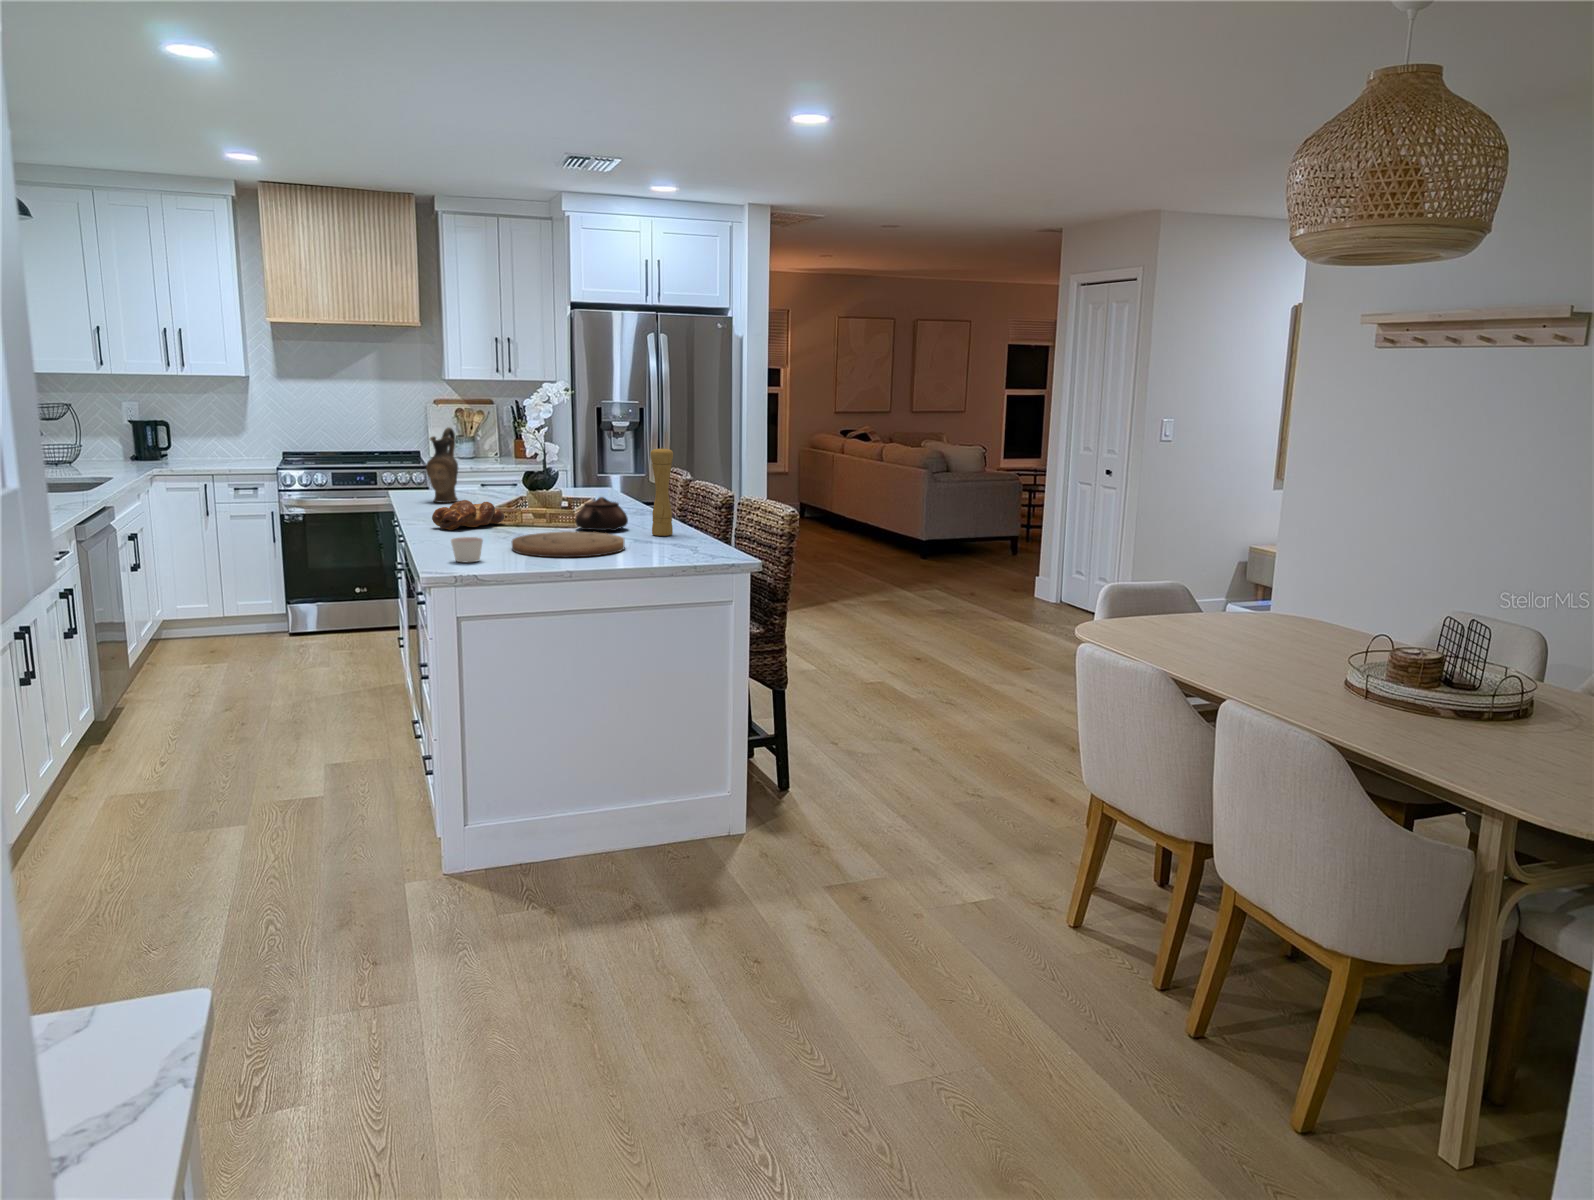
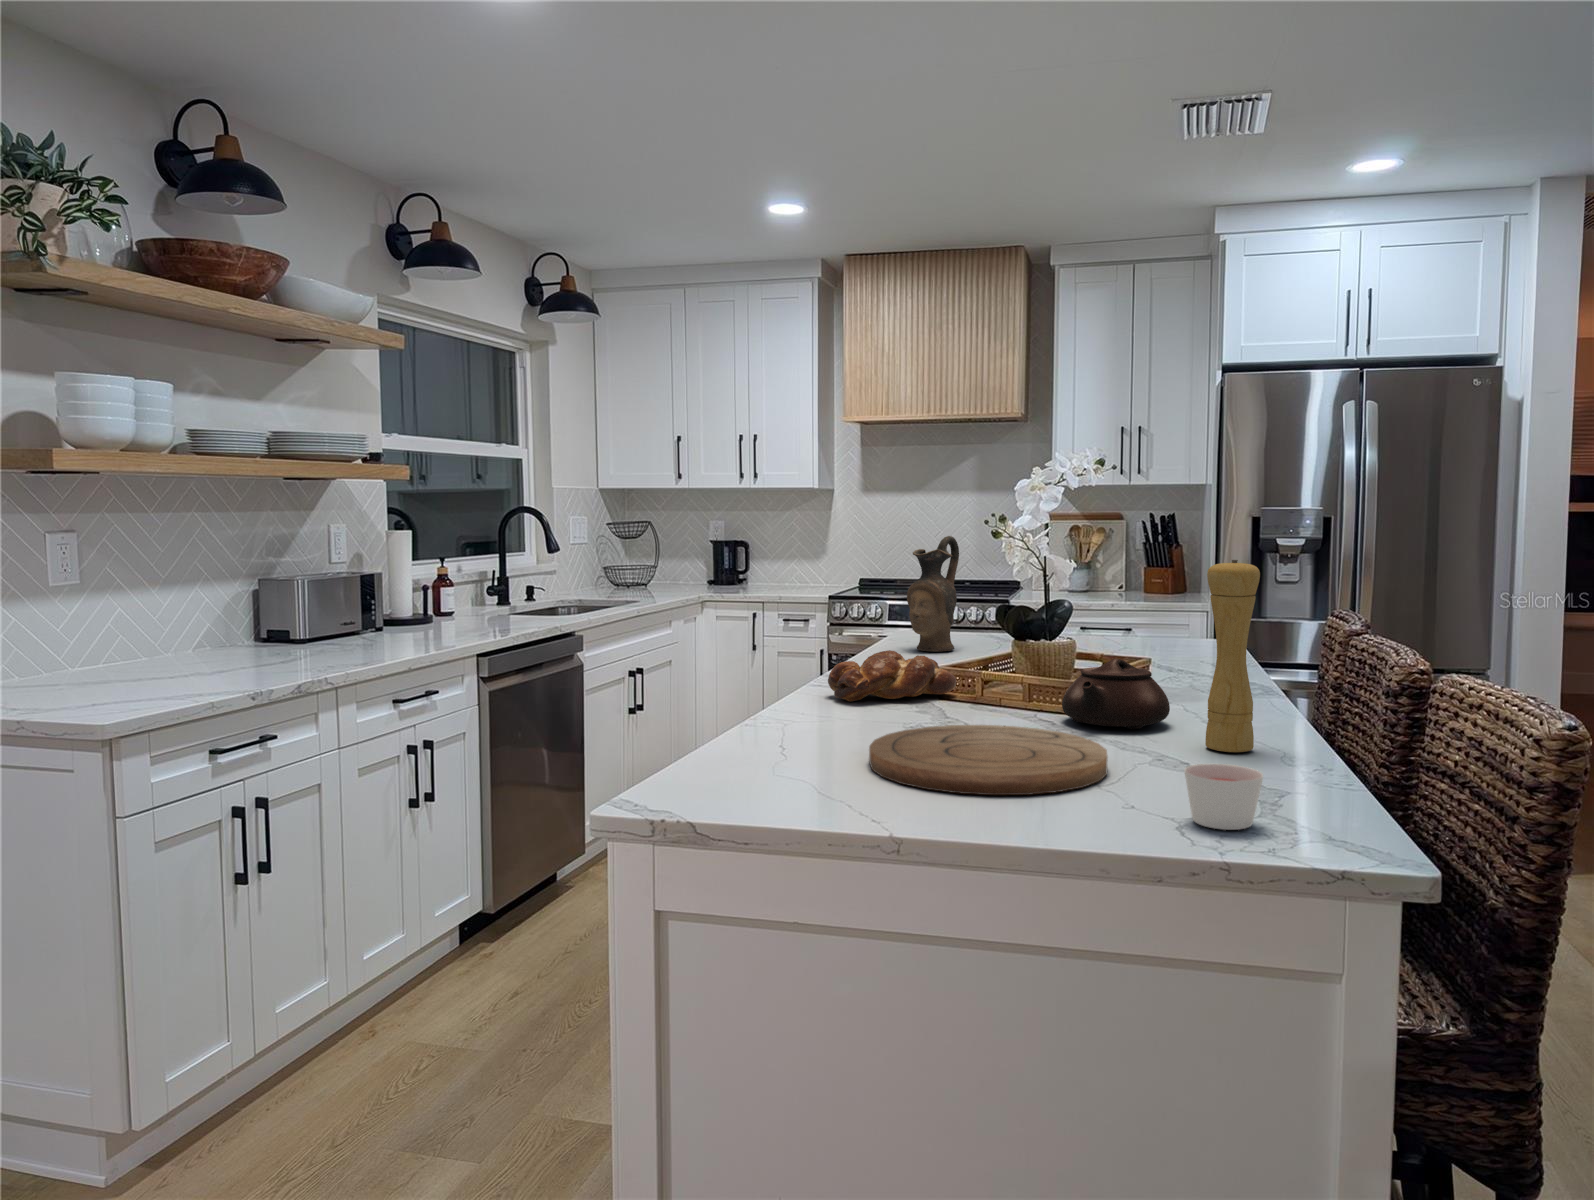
candle: present [451,537,483,562] -> present [1184,764,1263,830]

